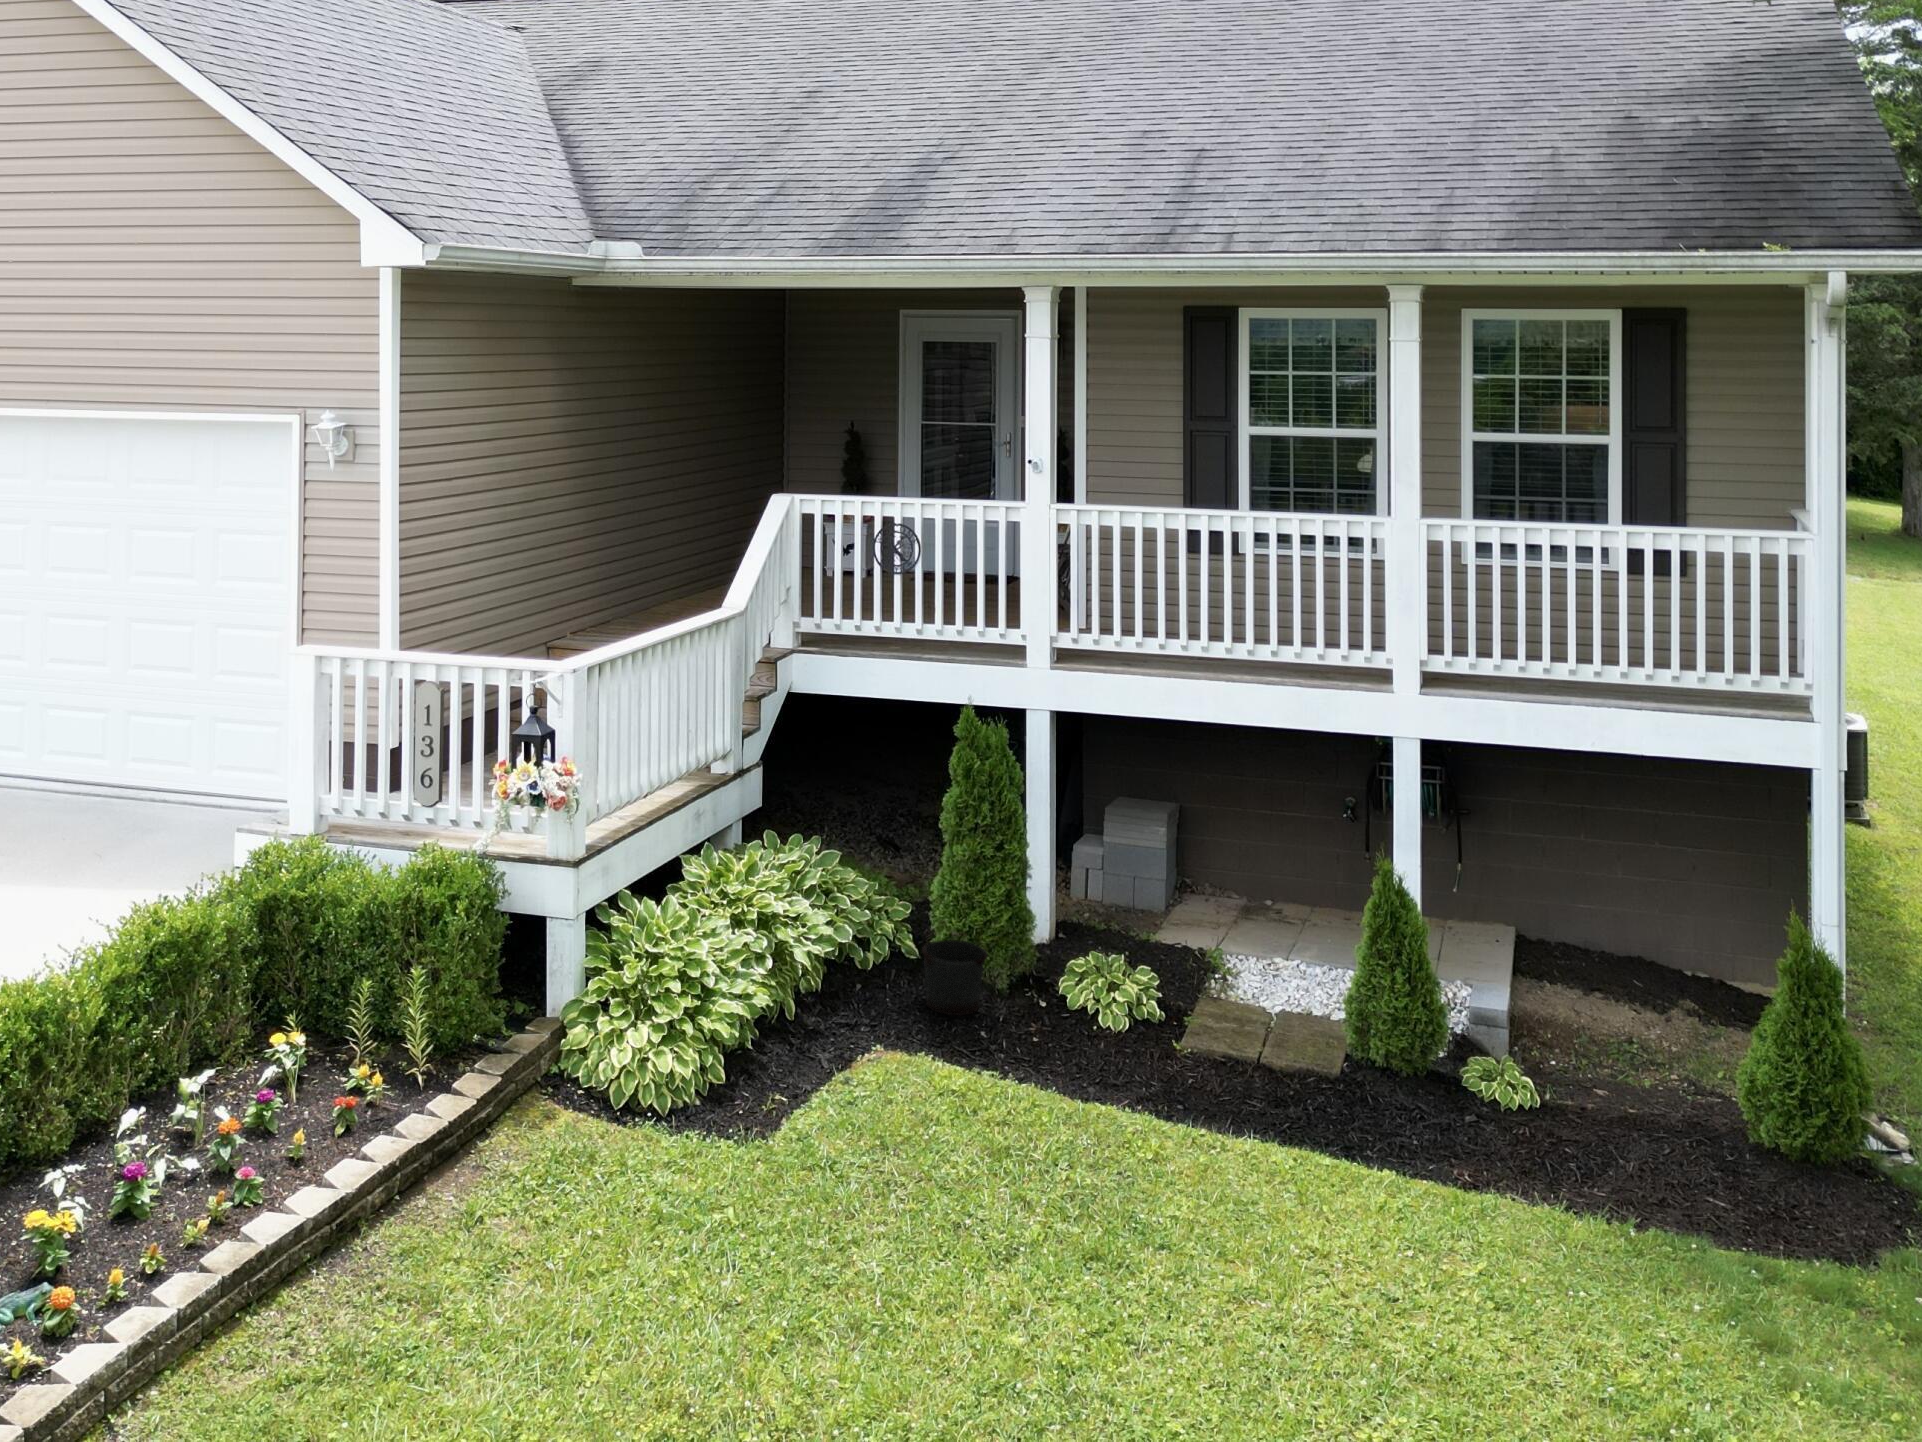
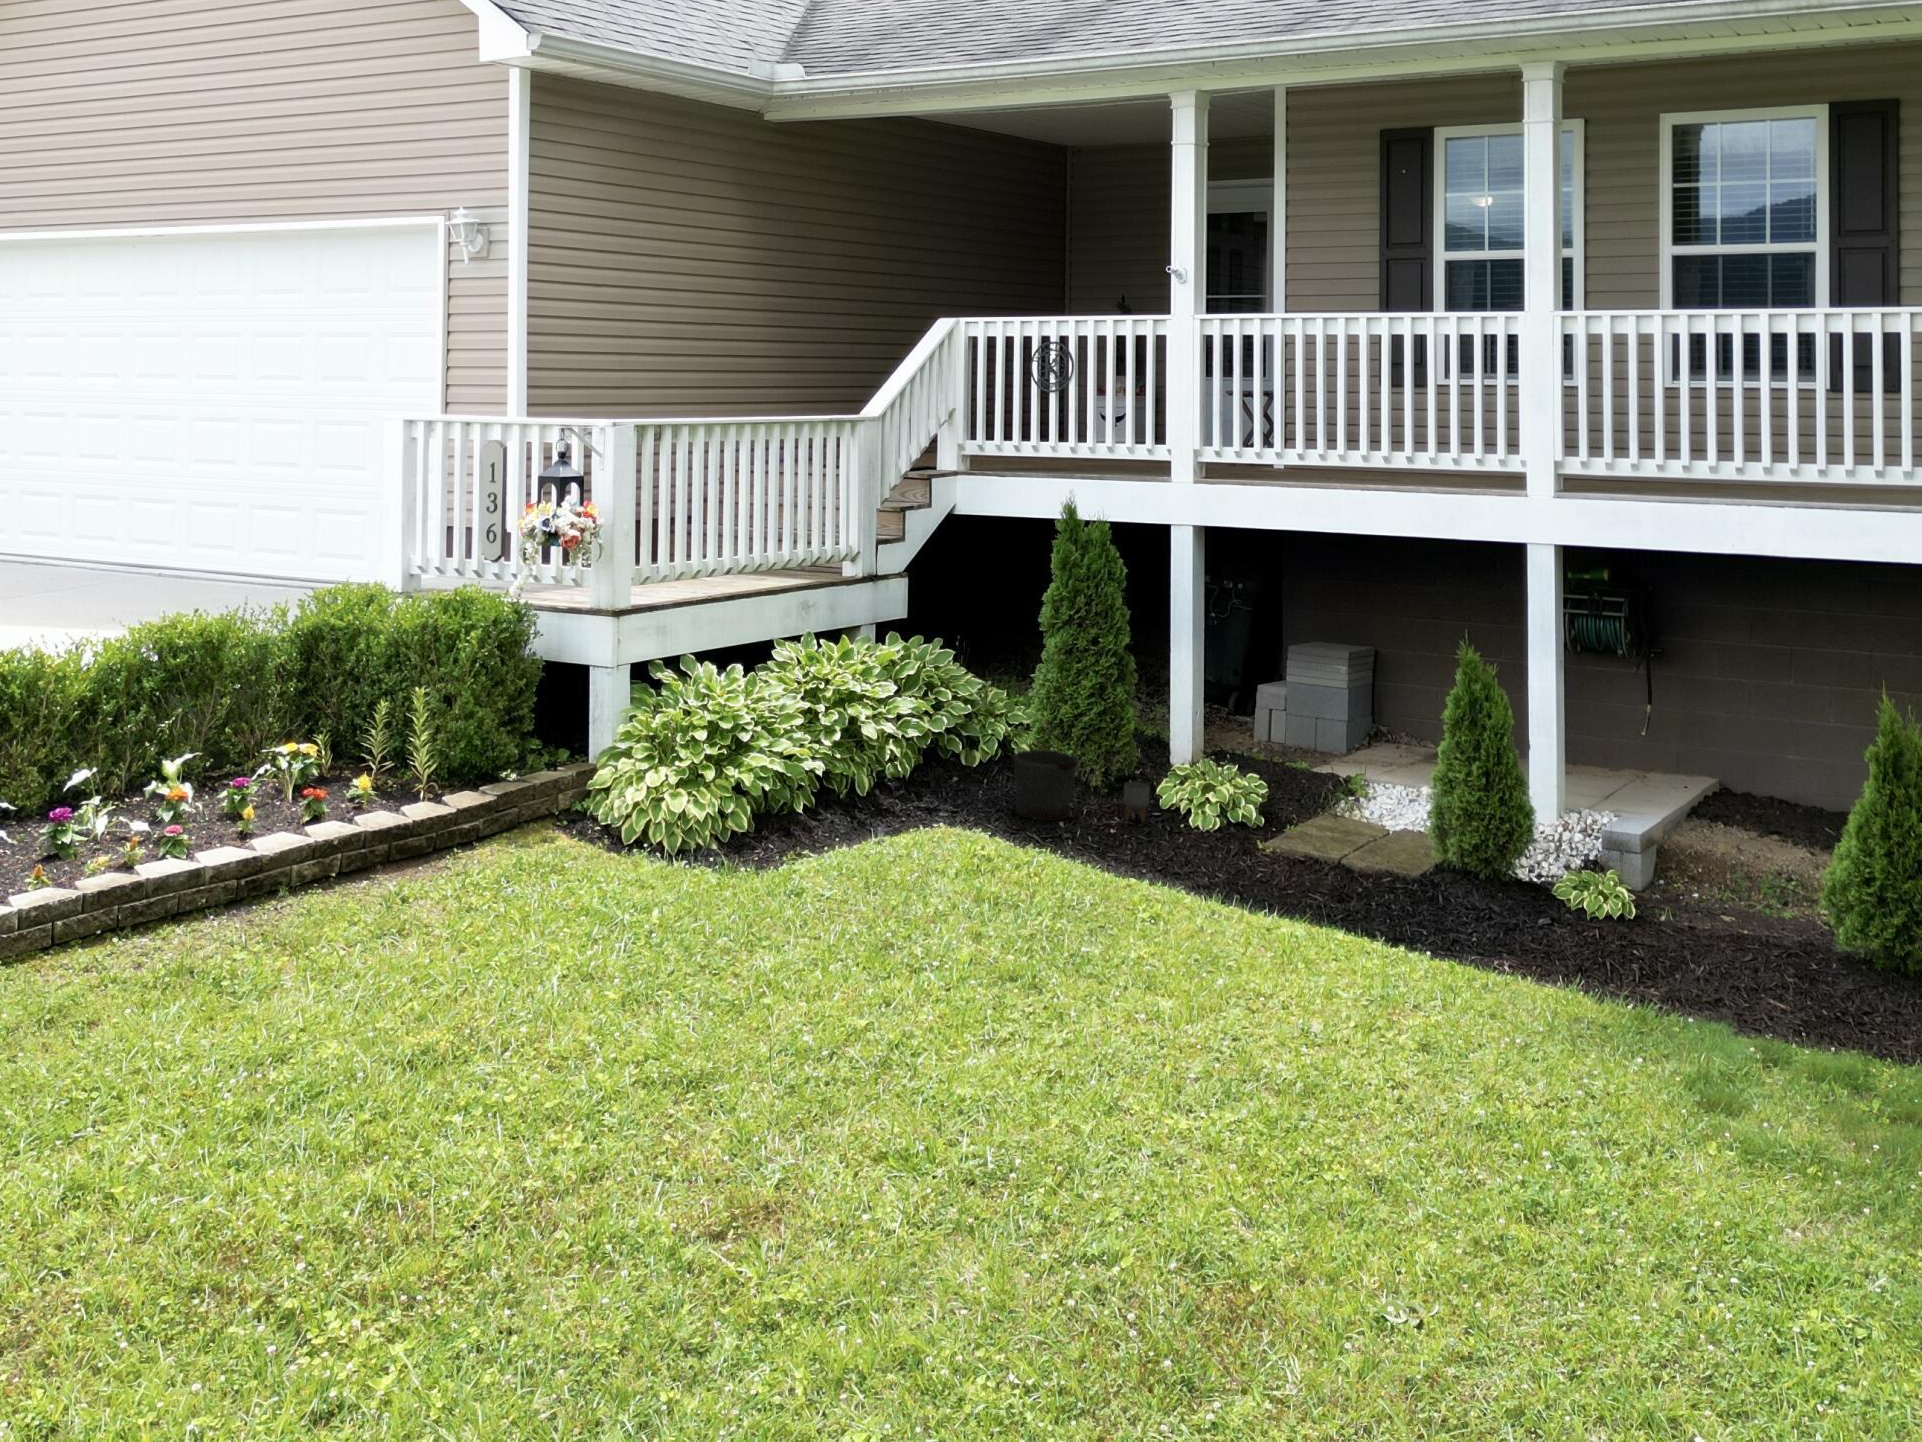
planter: none [1022,962,1047,1003] -> present [1124,782,1150,822]

